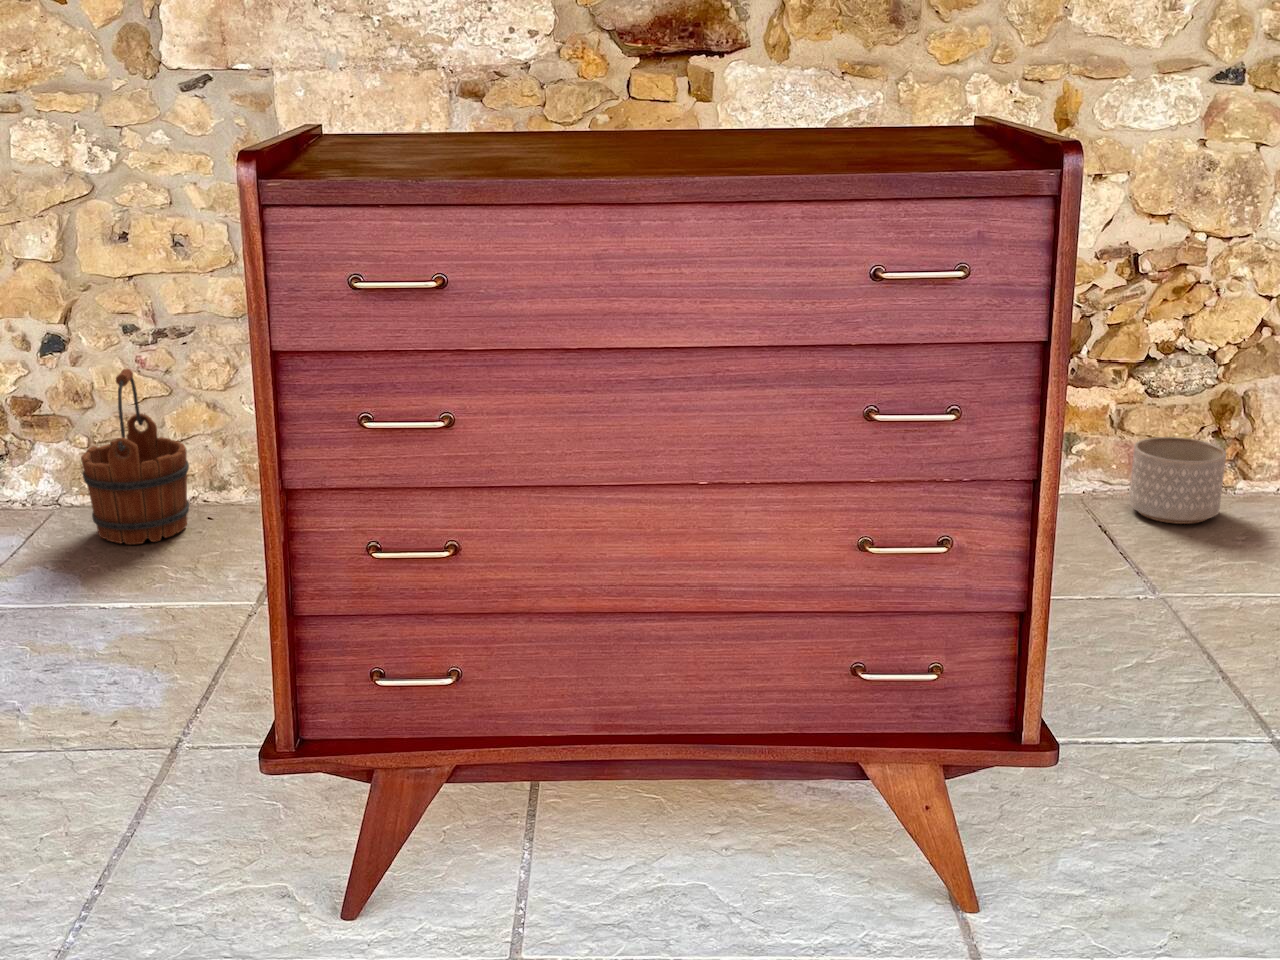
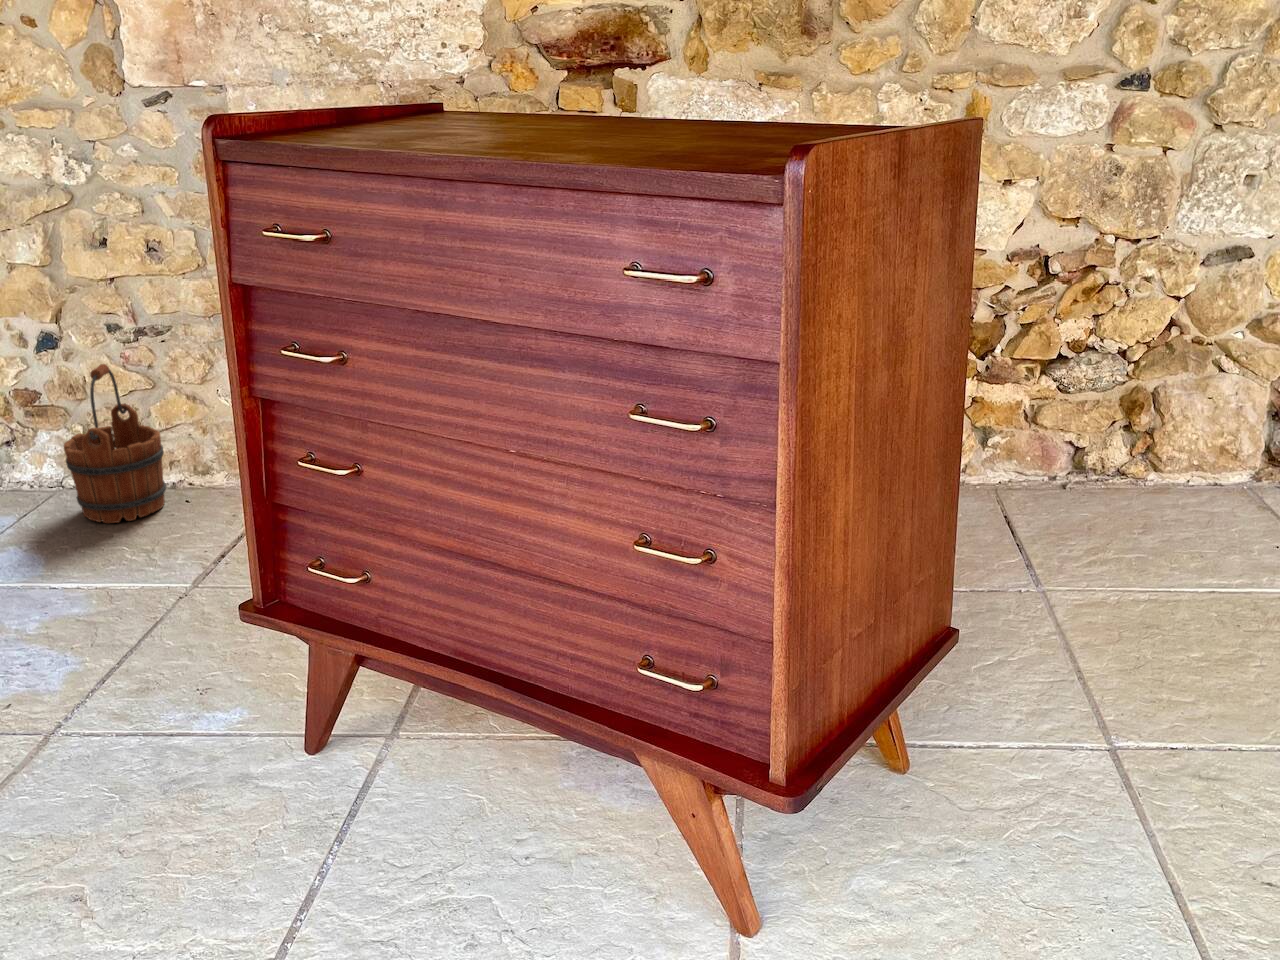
planter: present [1129,437,1226,524] -> none [1036,431,1129,516]

